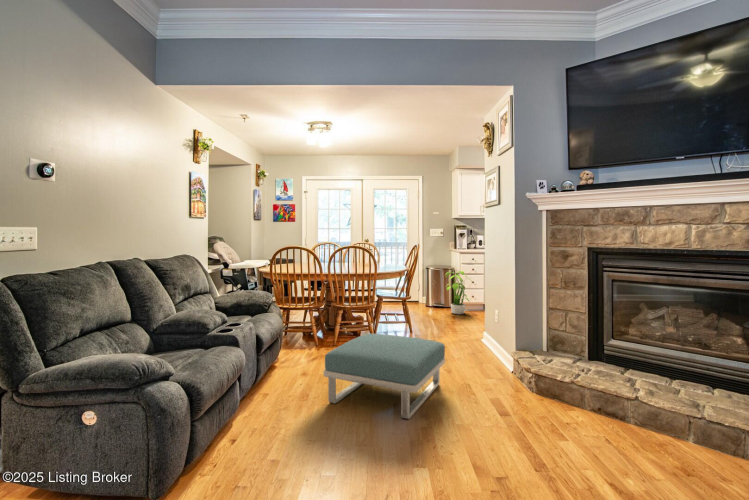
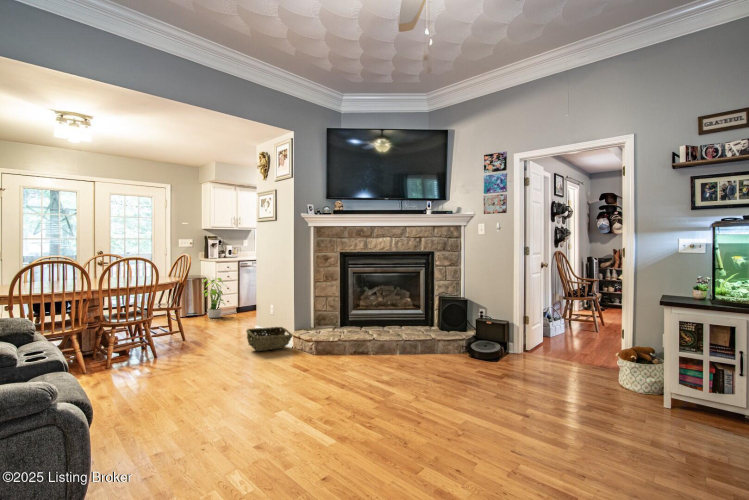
footstool: present [324,334,445,419] -> none [160,325,252,385]
woven basket: none [452,342,510,374] -> present [246,327,292,351]

